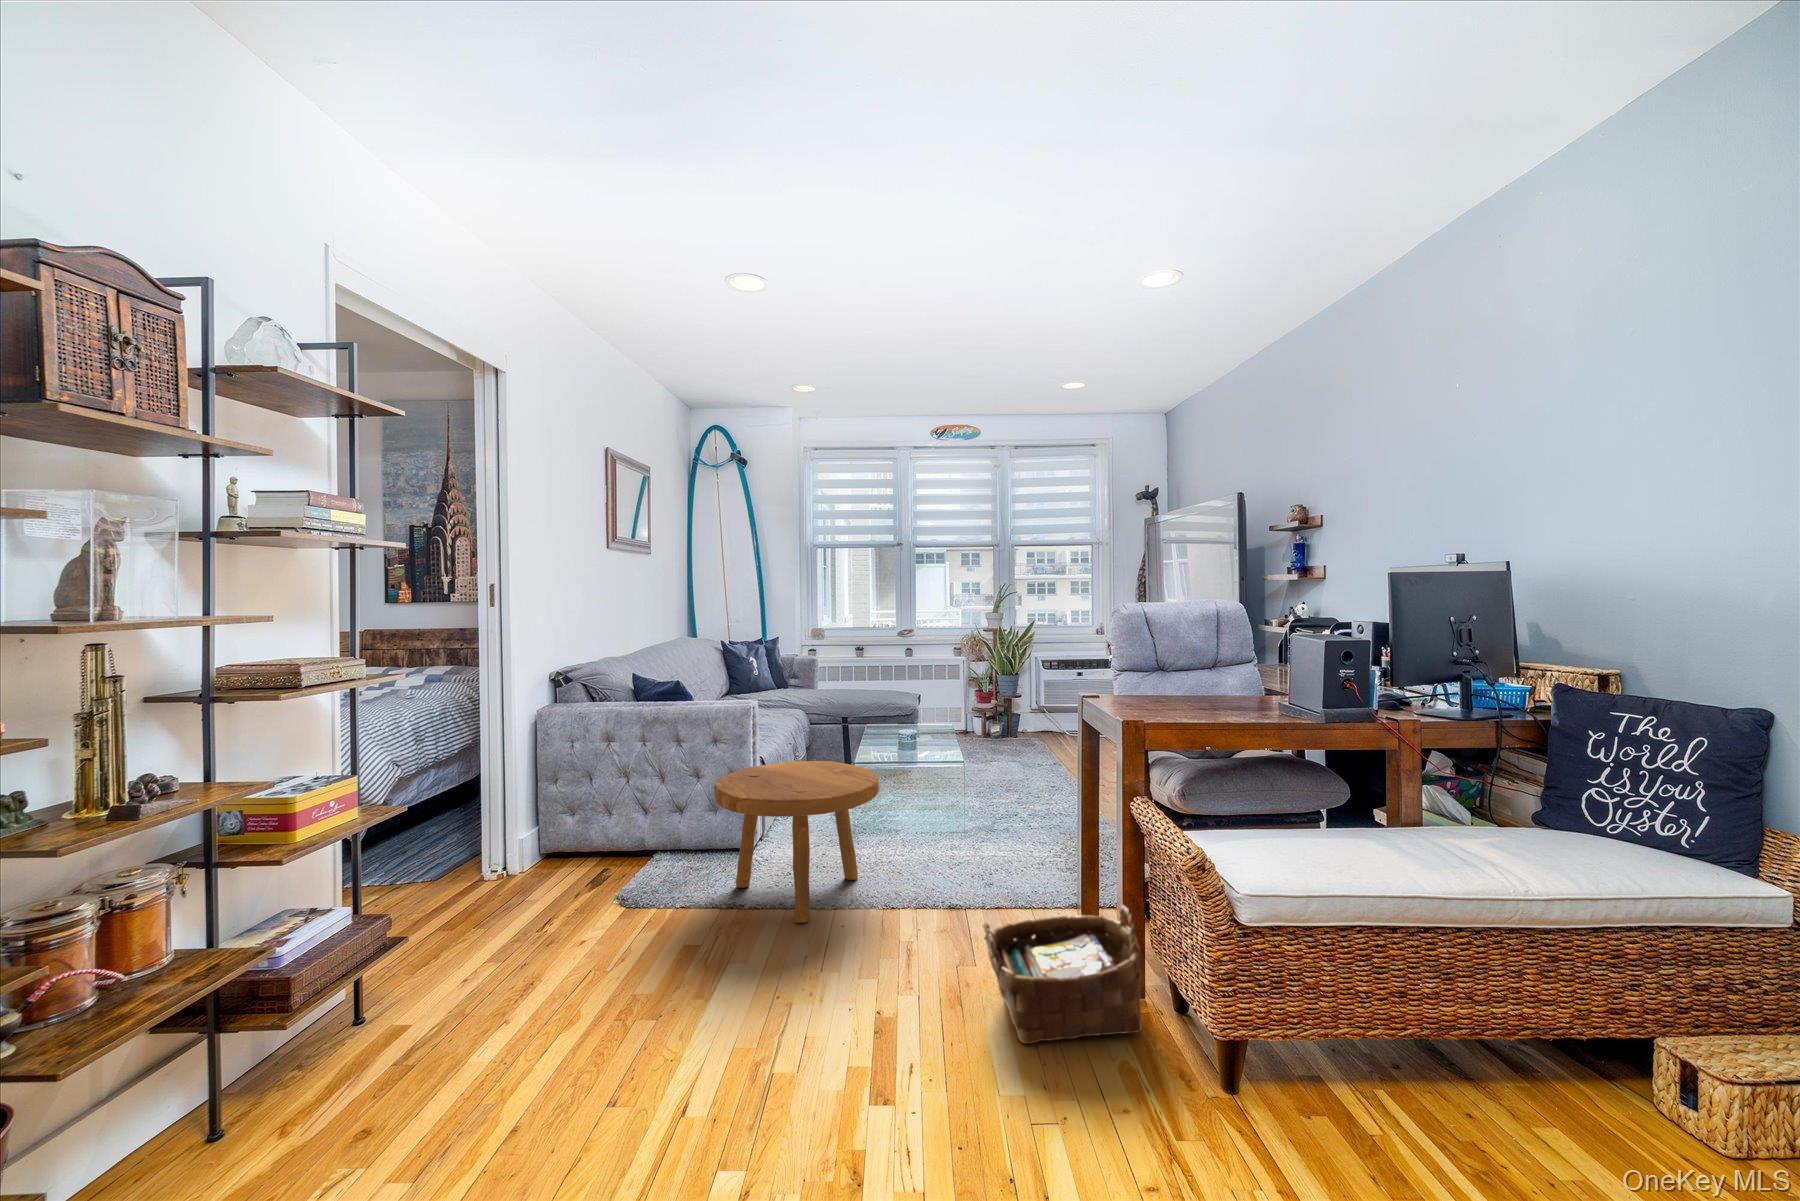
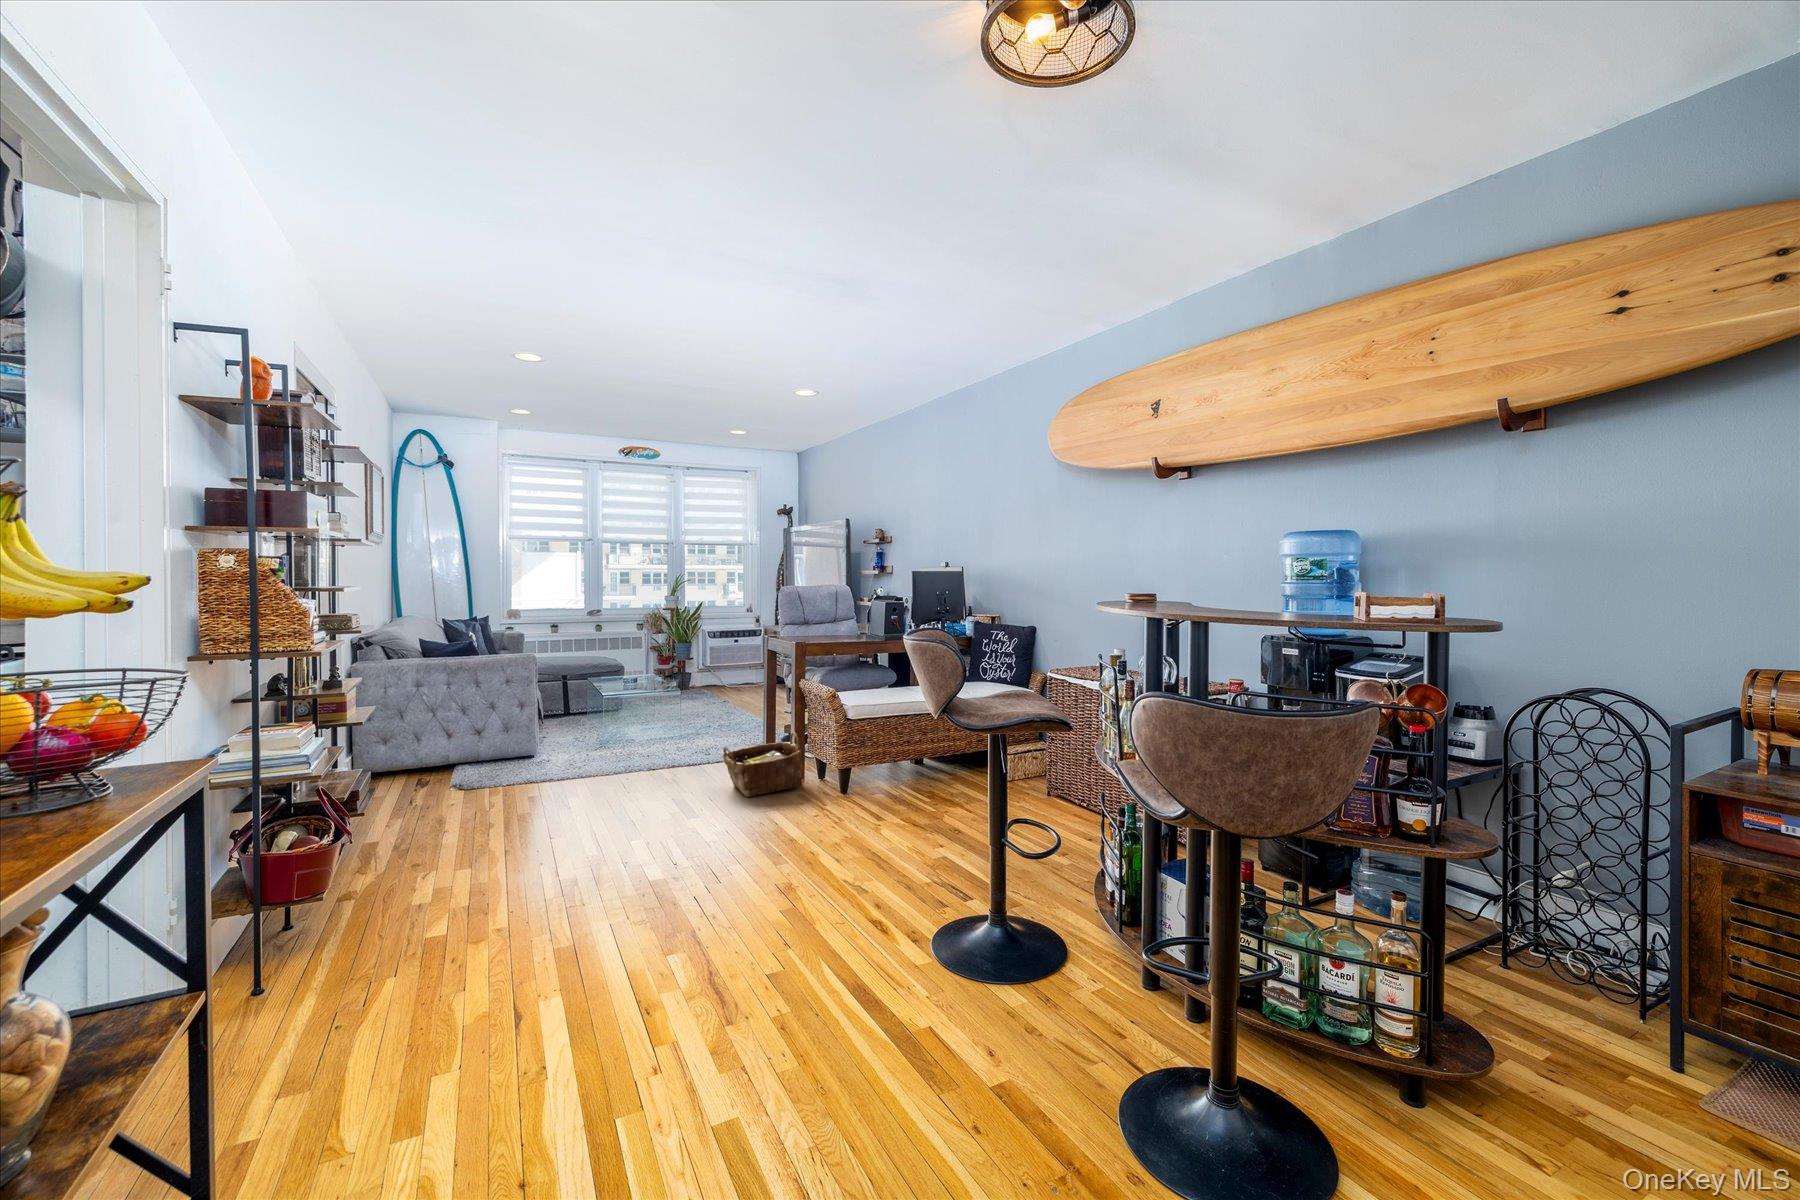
footstool: present [714,761,879,923] -> none [526,689,639,780]

